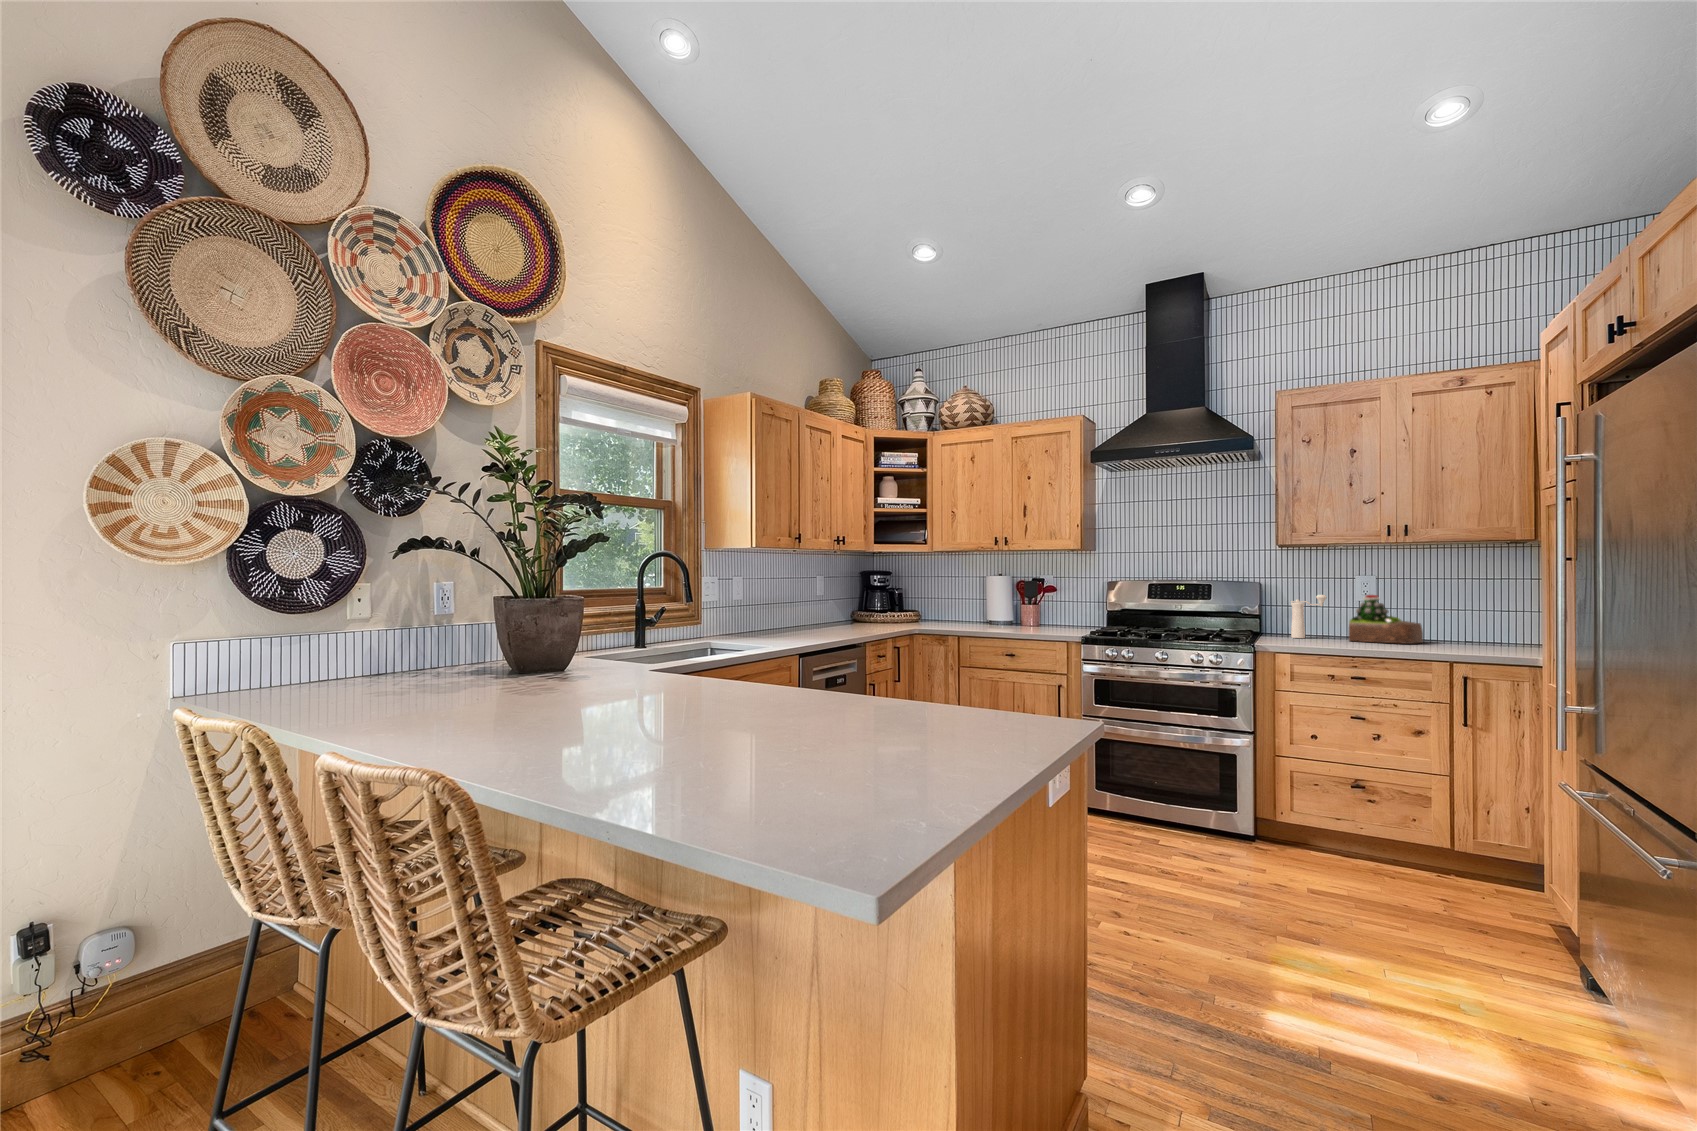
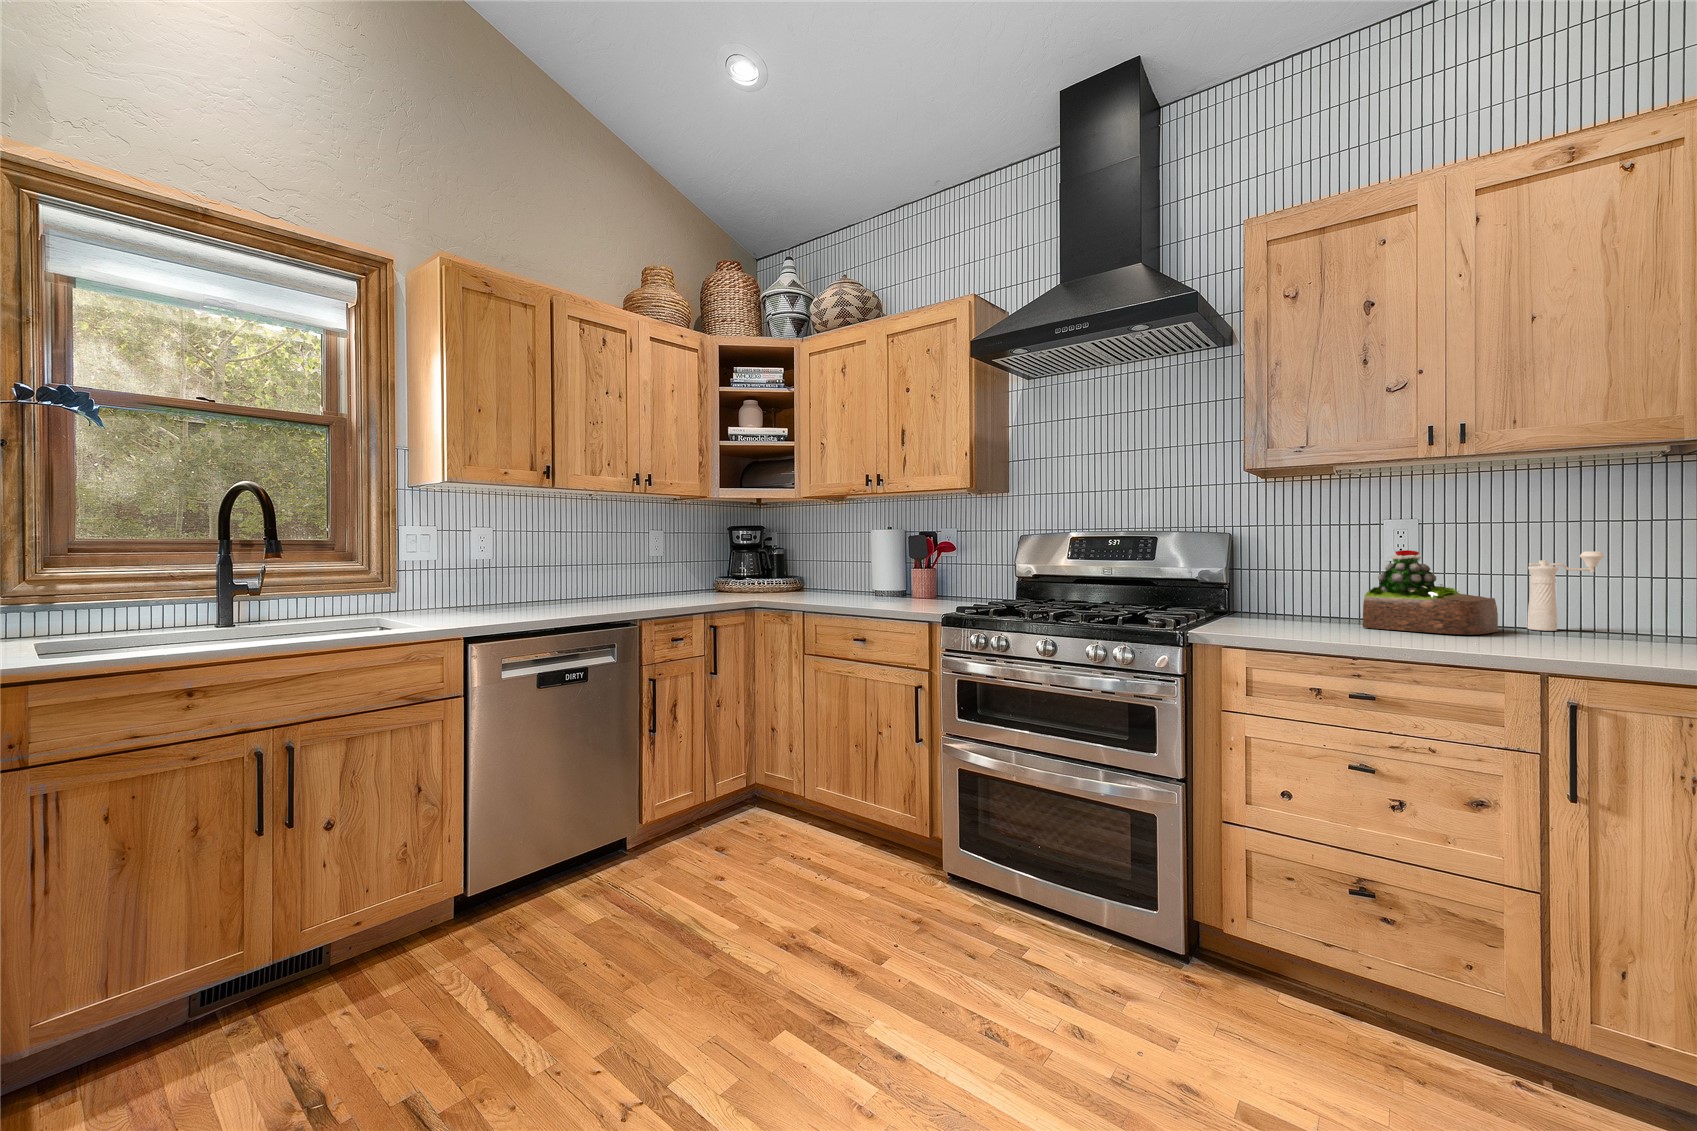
pepper mill: present [1291,595,1327,638] -> present [1527,551,1604,631]

